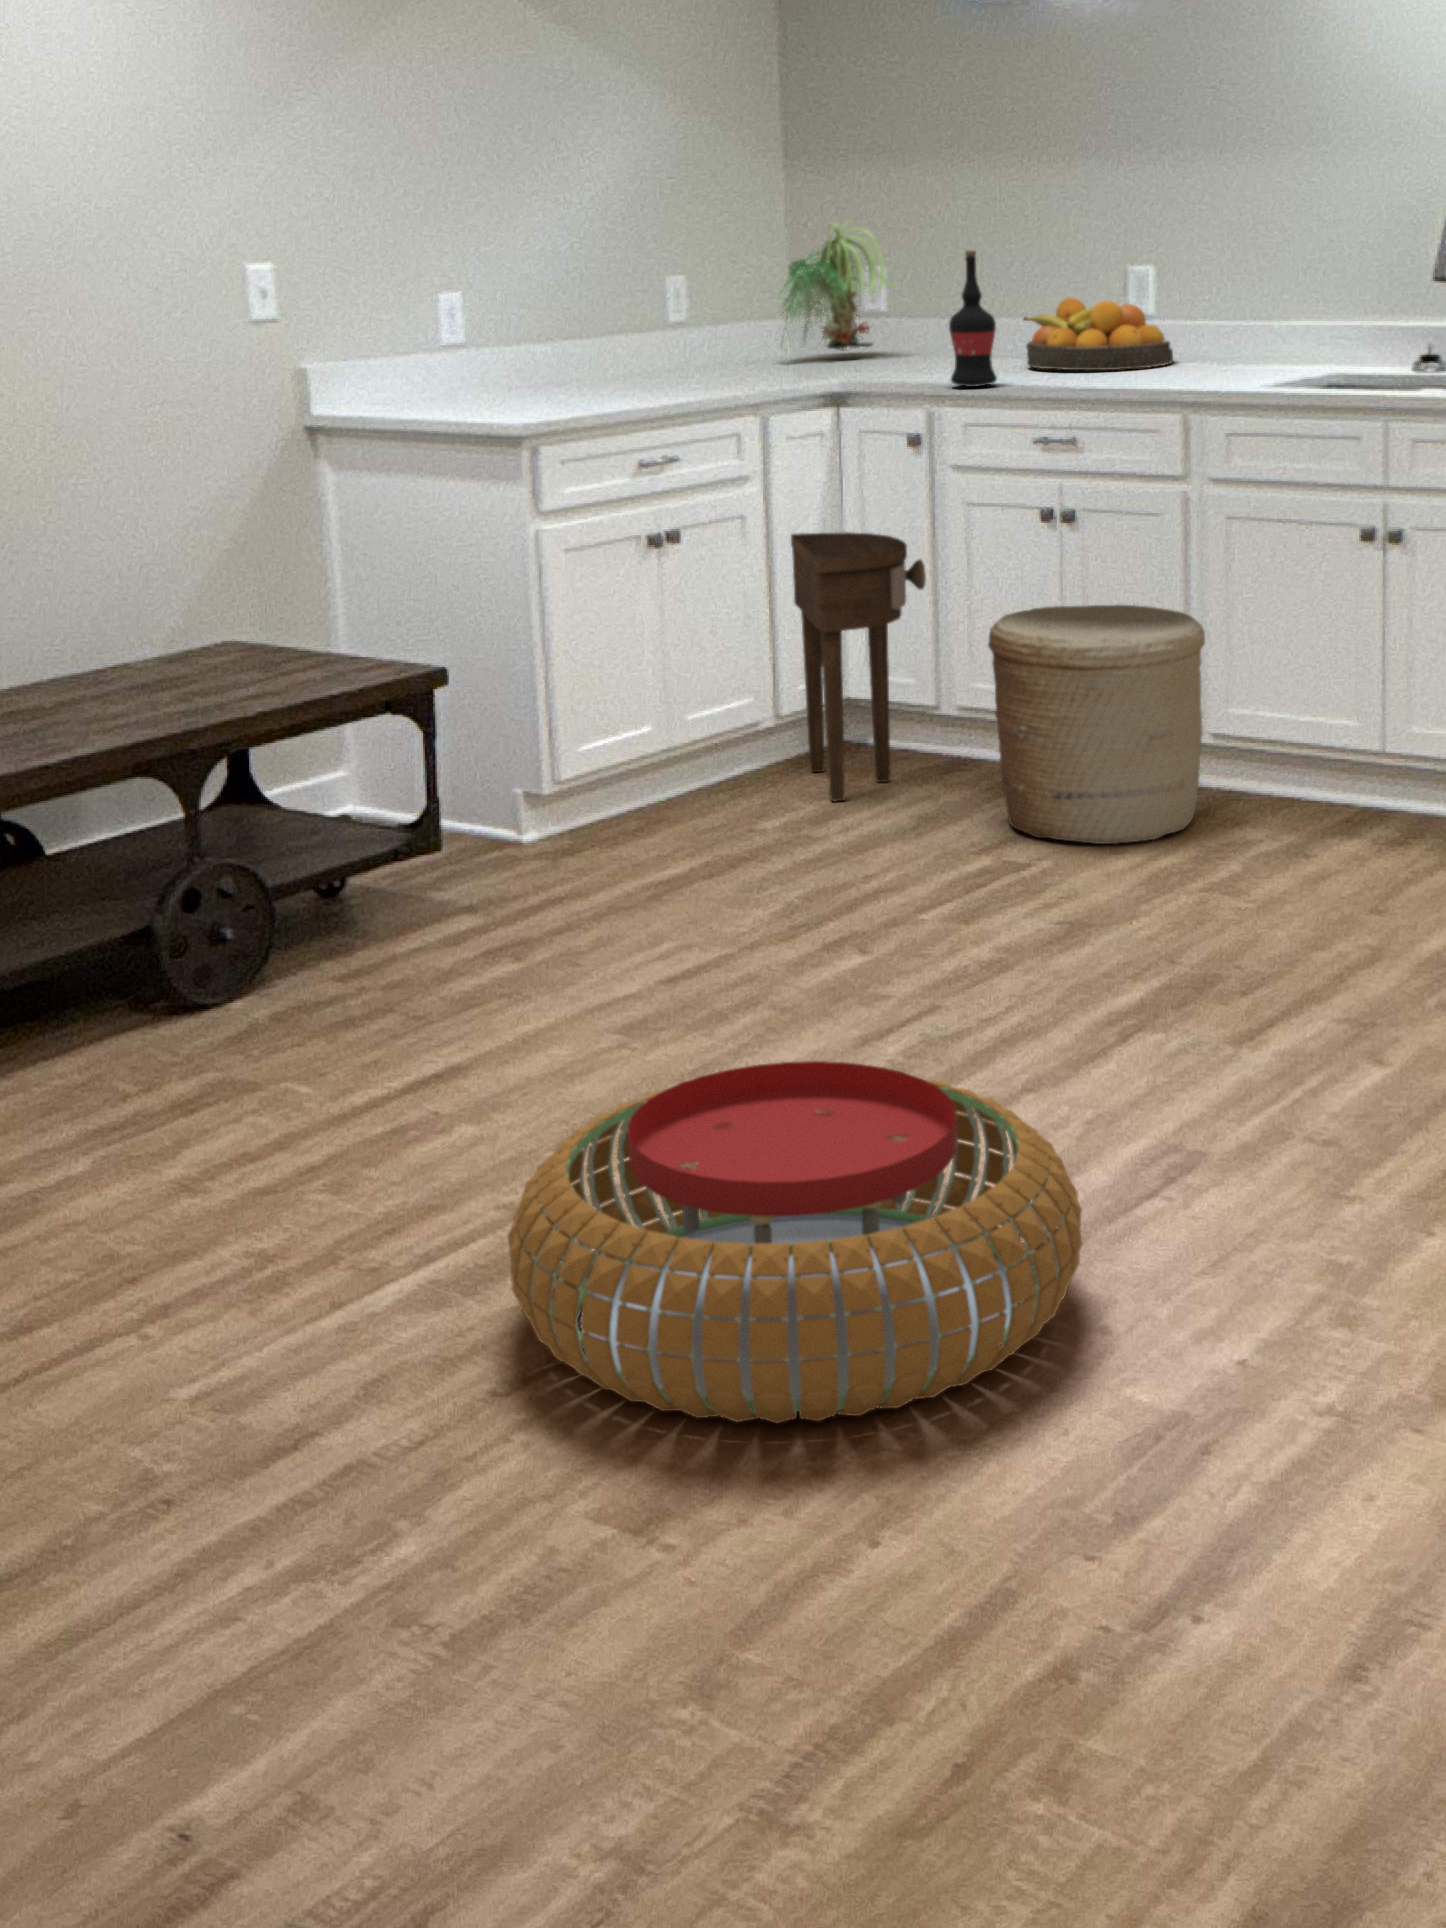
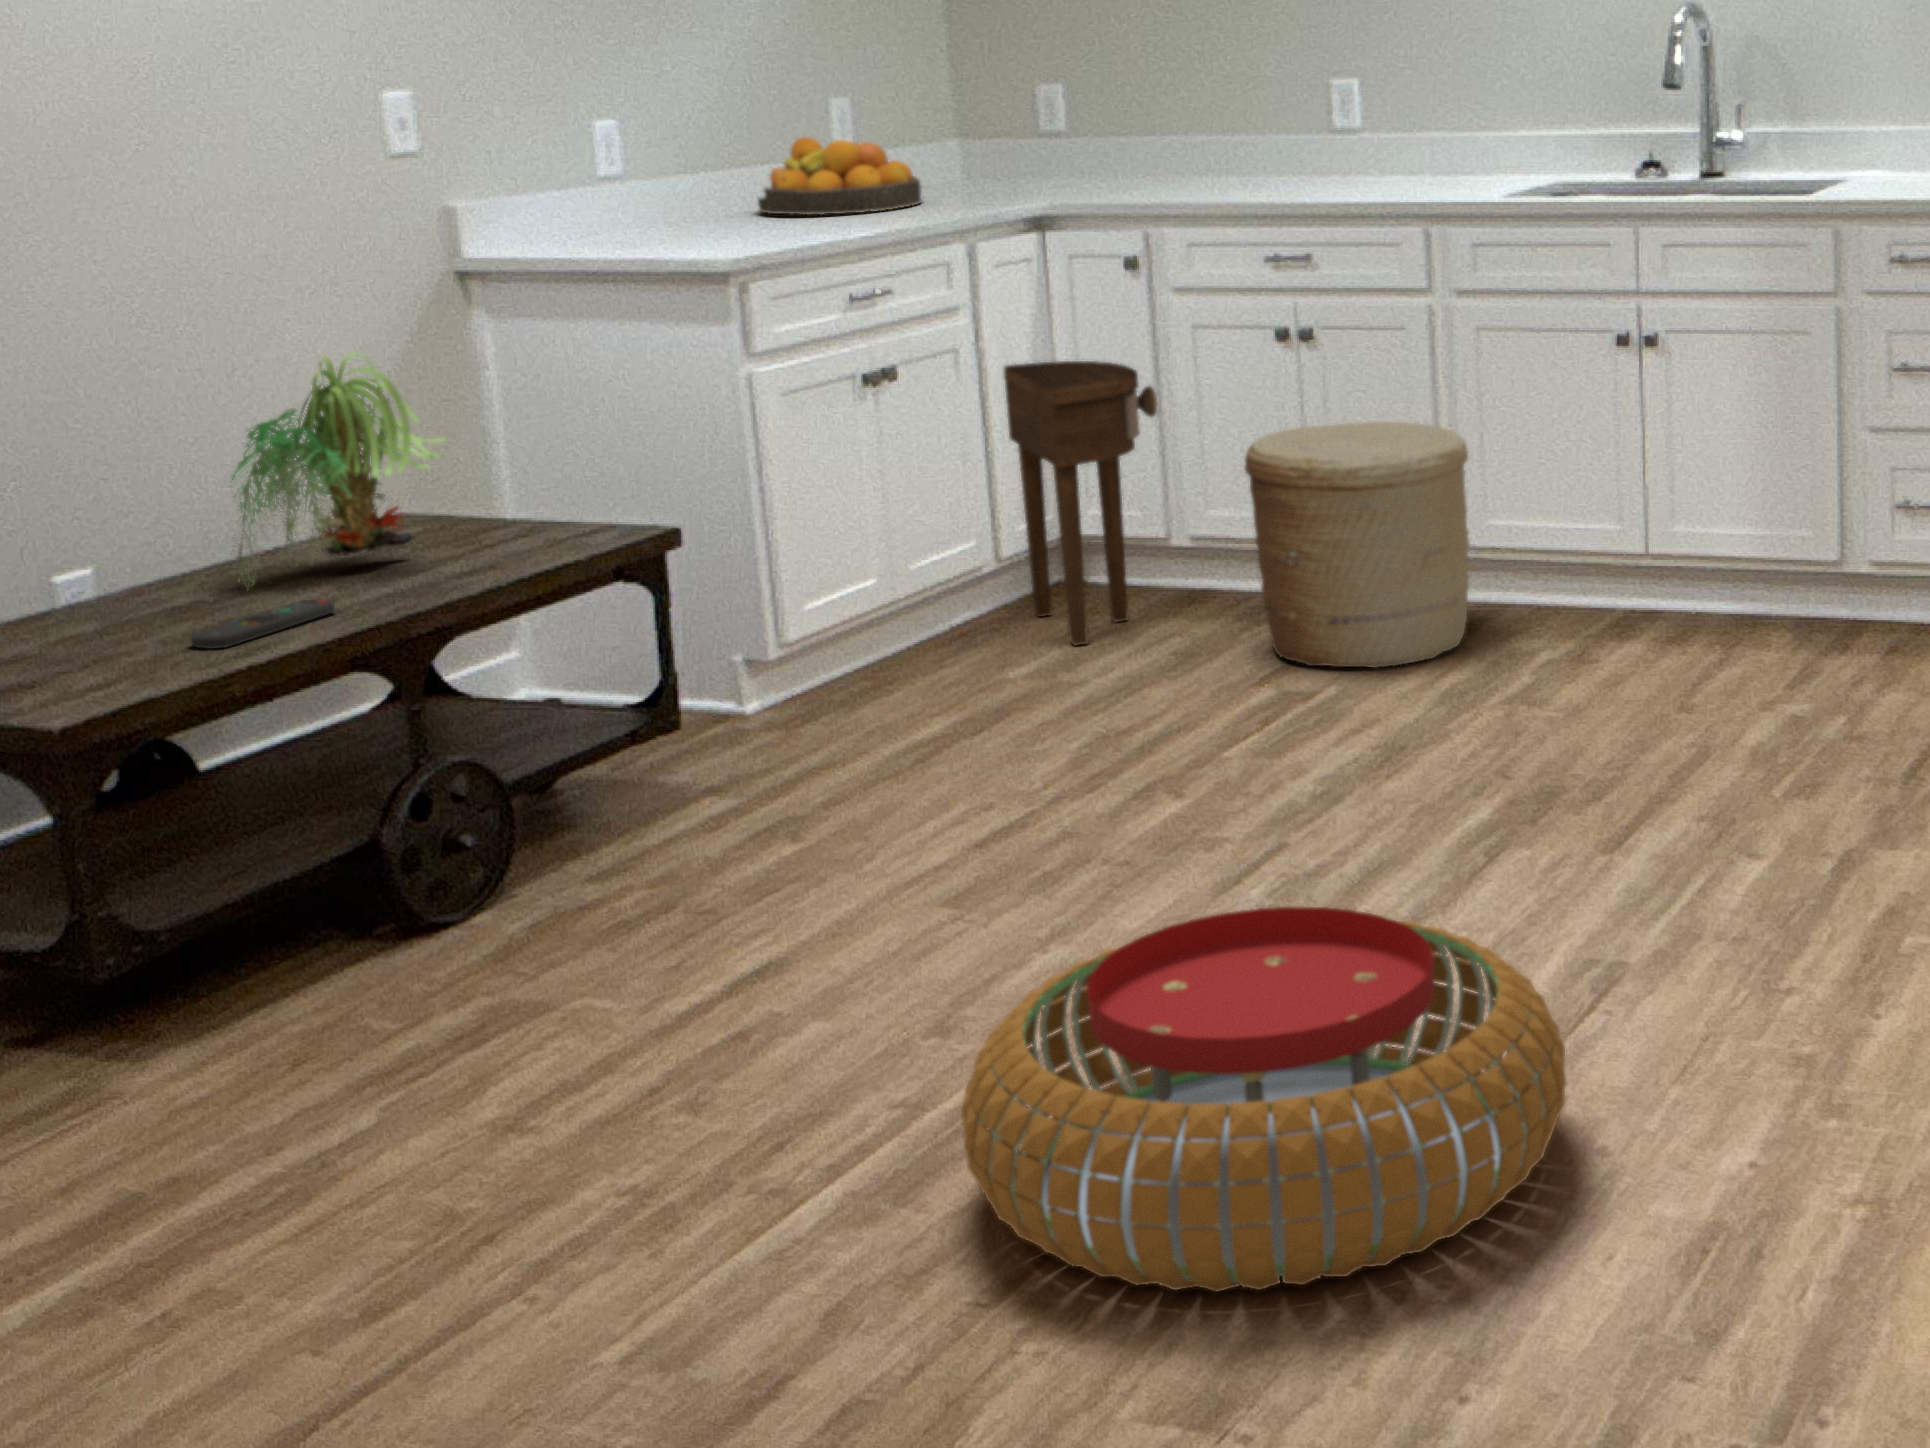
plant: present [782,221,895,359] -> present [232,353,447,583]
wine bottle: present [949,250,997,387] -> none [1168,63,1221,204]
fruit bowl: present [1024,298,1173,370] -> present [758,137,921,215]
remote control: none [12,709,137,746] -> present [191,599,335,649]

